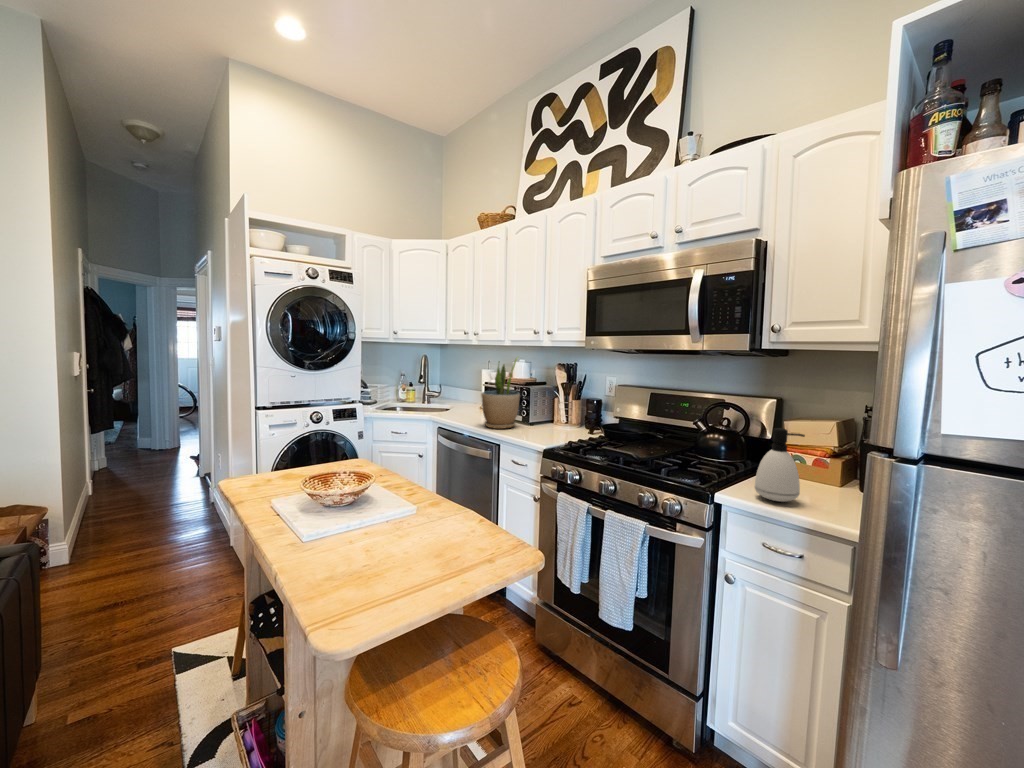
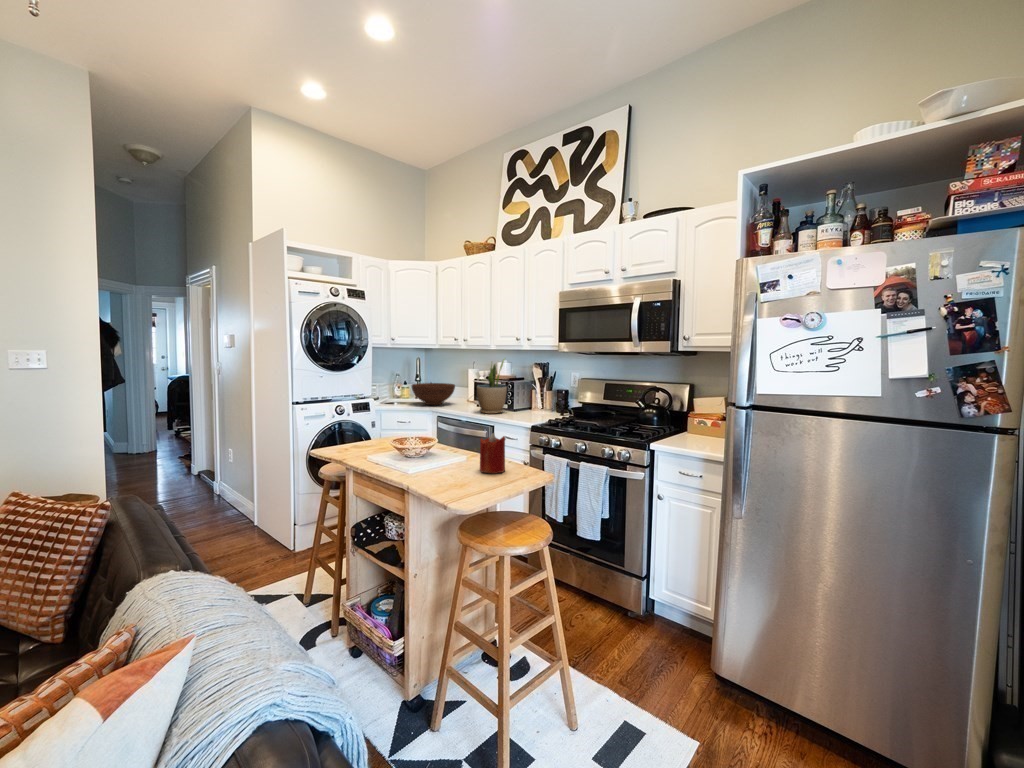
fruit bowl: none [409,386,463,414] -> present [412,383,455,405]
soap dispenser: present [755,428,805,502] -> none [675,401,702,446]
candle: none [414,481,459,552] -> present [480,433,506,473]

